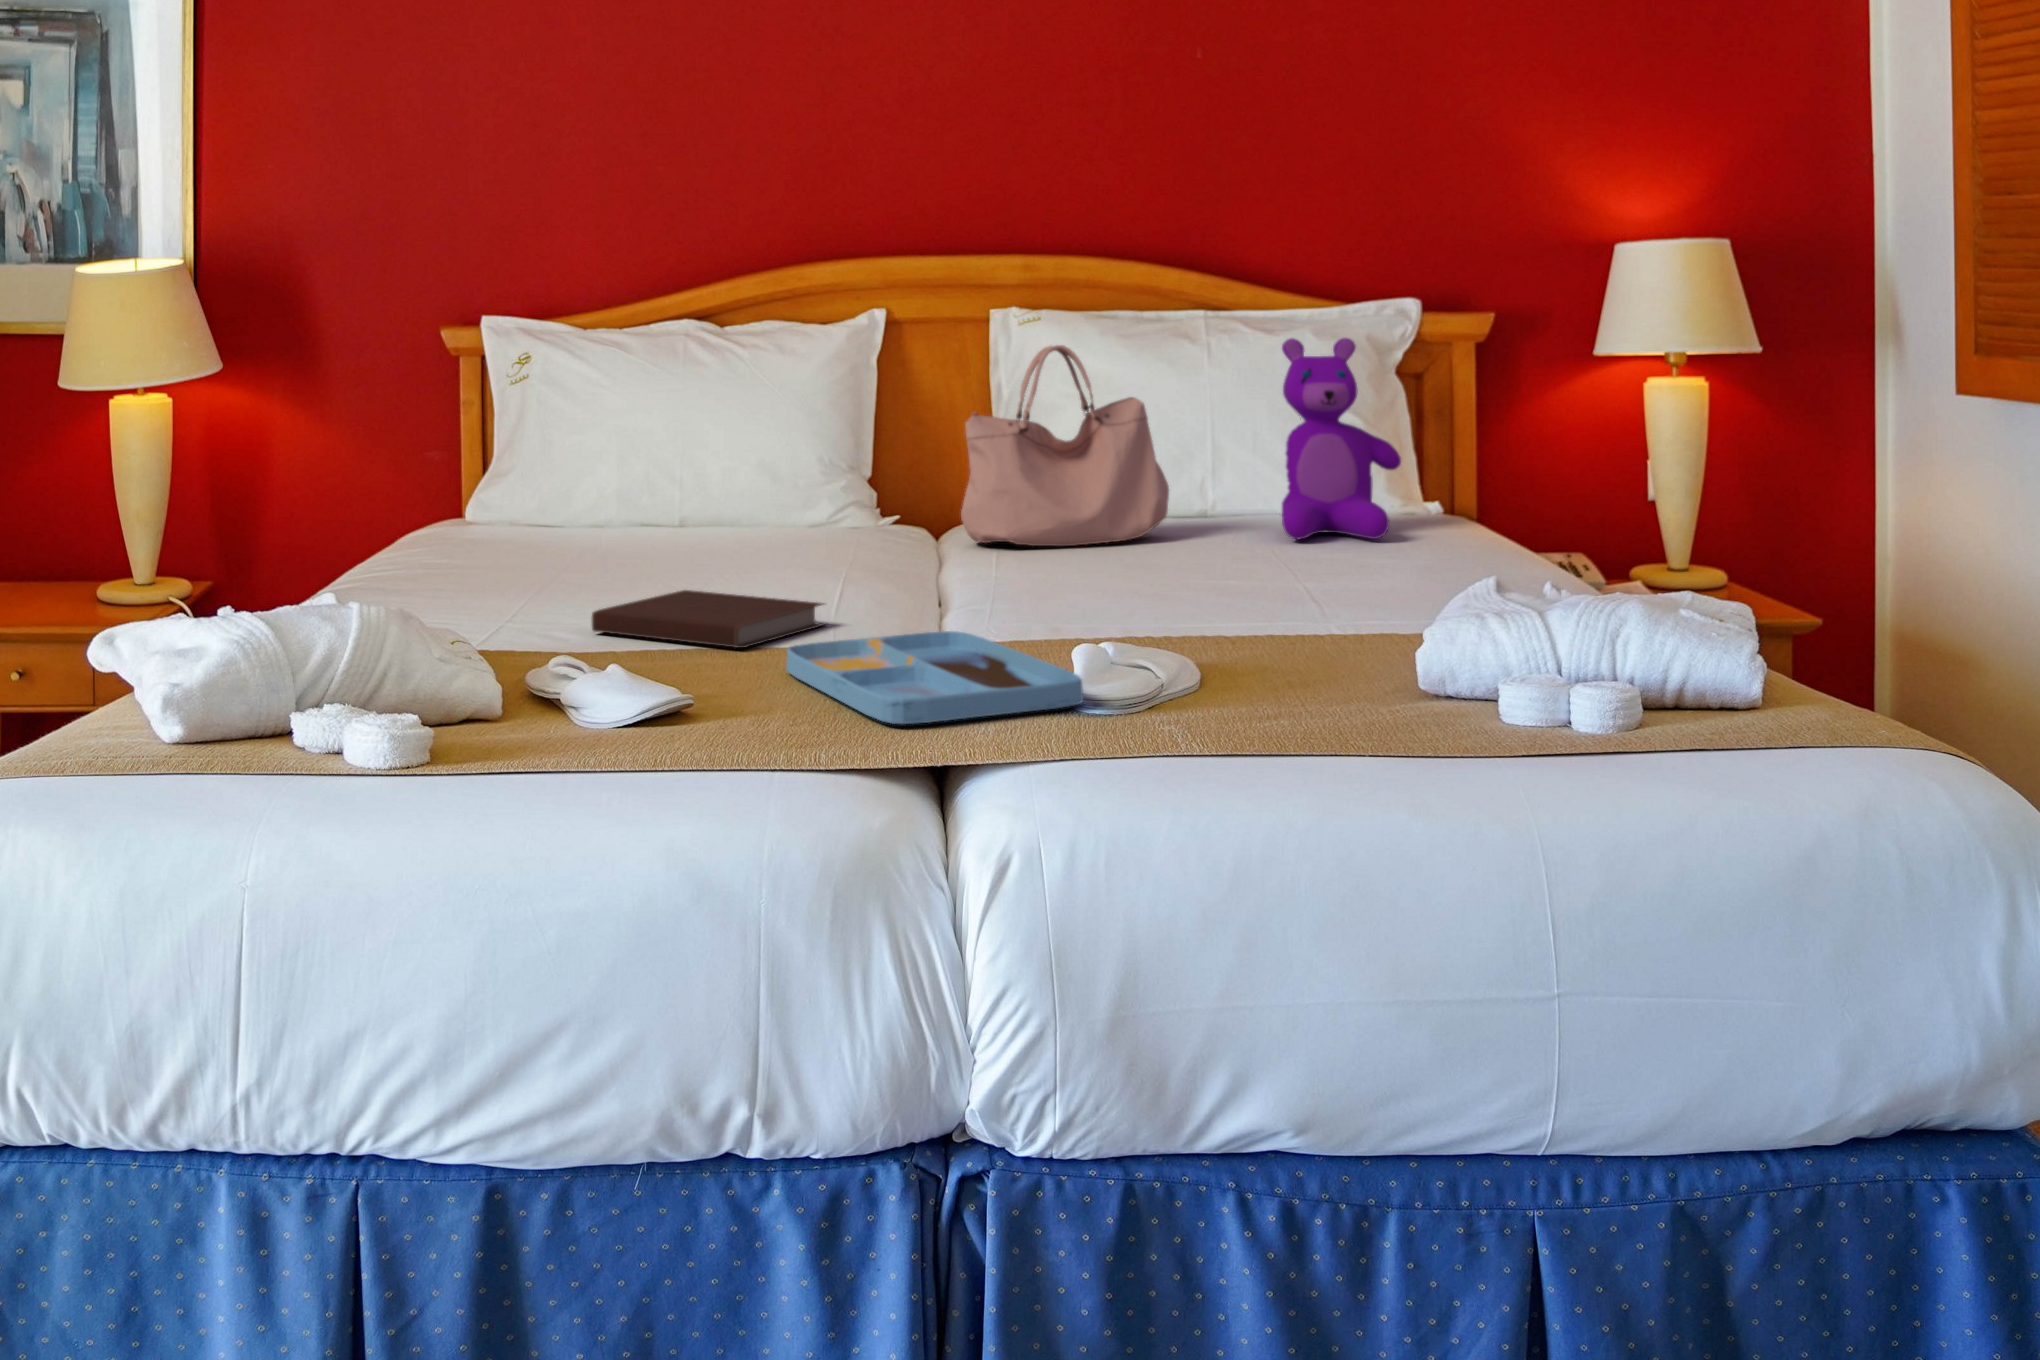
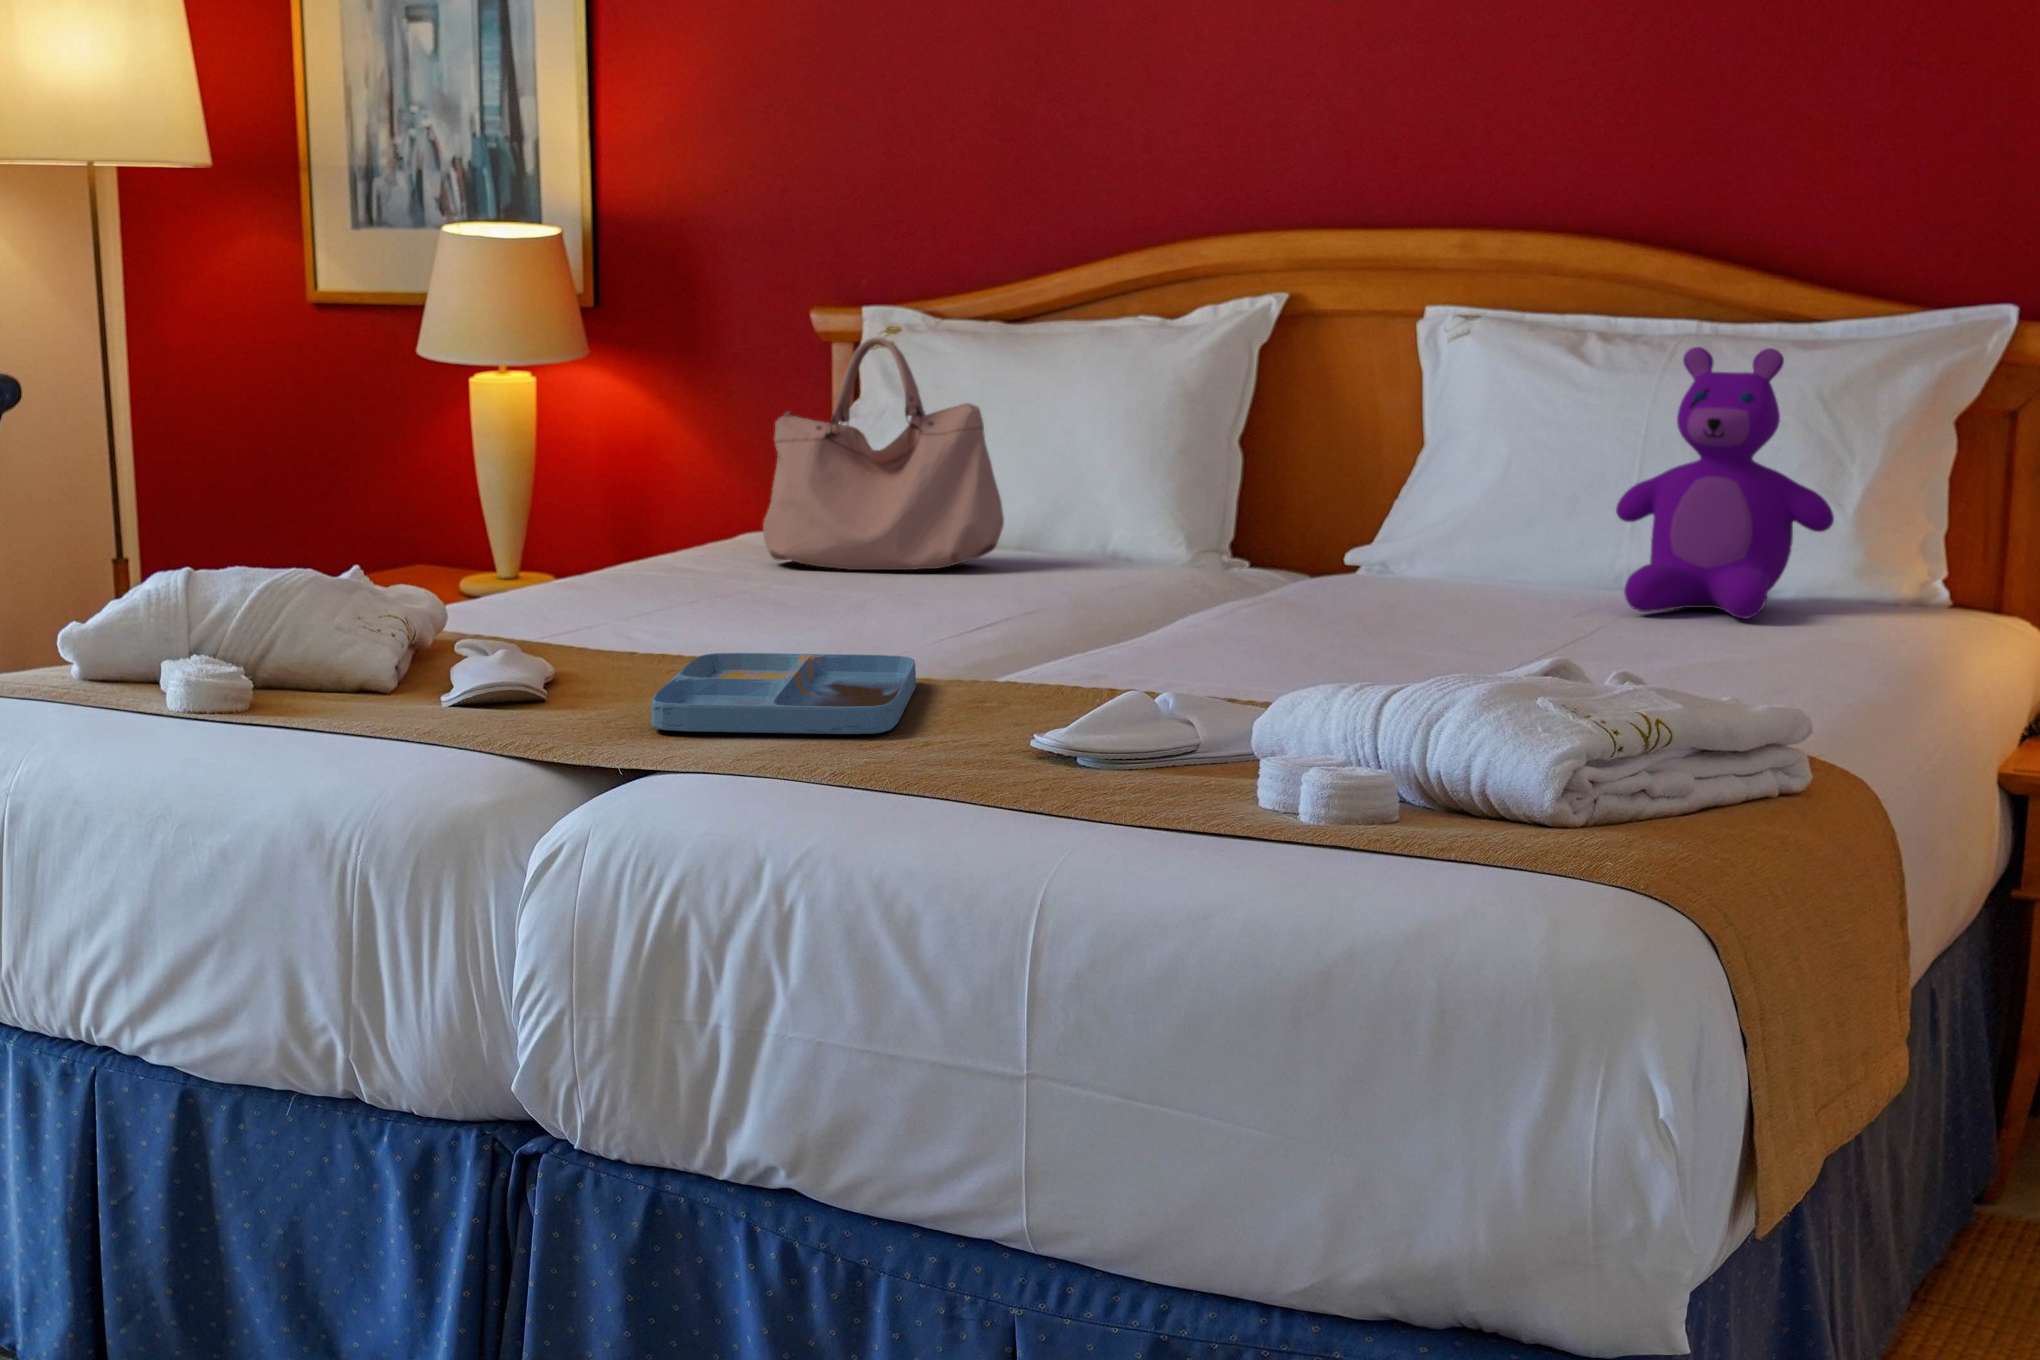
handbag: present [961,345,1169,546] -> present [763,338,1004,570]
notebook: present [592,590,824,648] -> none [629,599,864,657]

